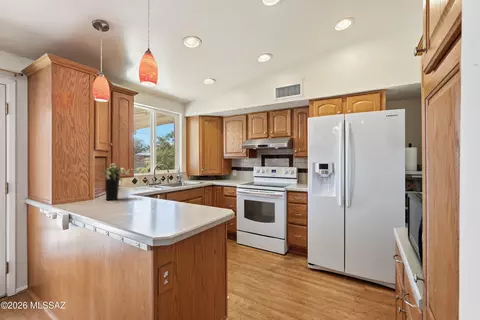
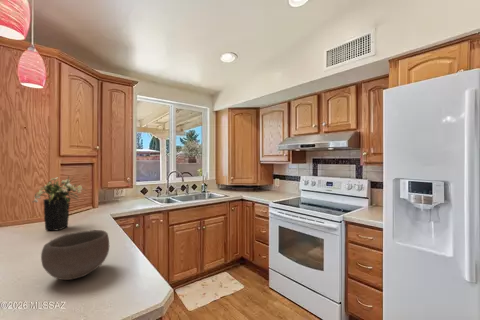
bowl: none [164,187,192,209] -> present [41,230,109,280]

